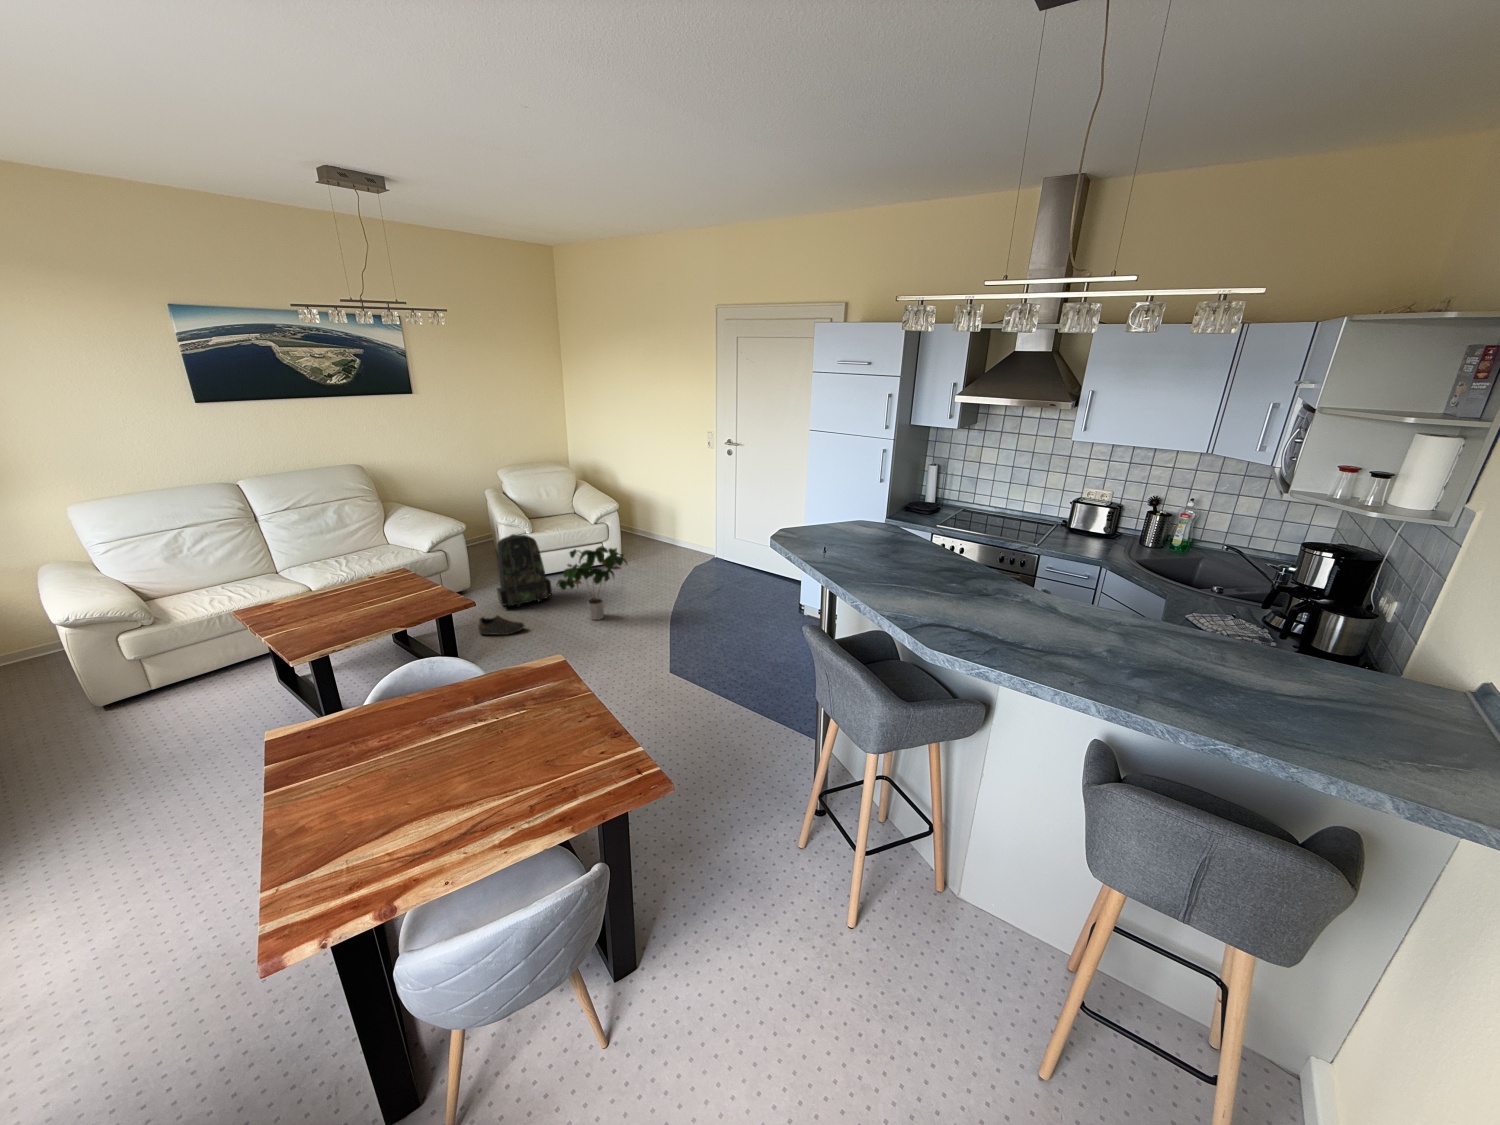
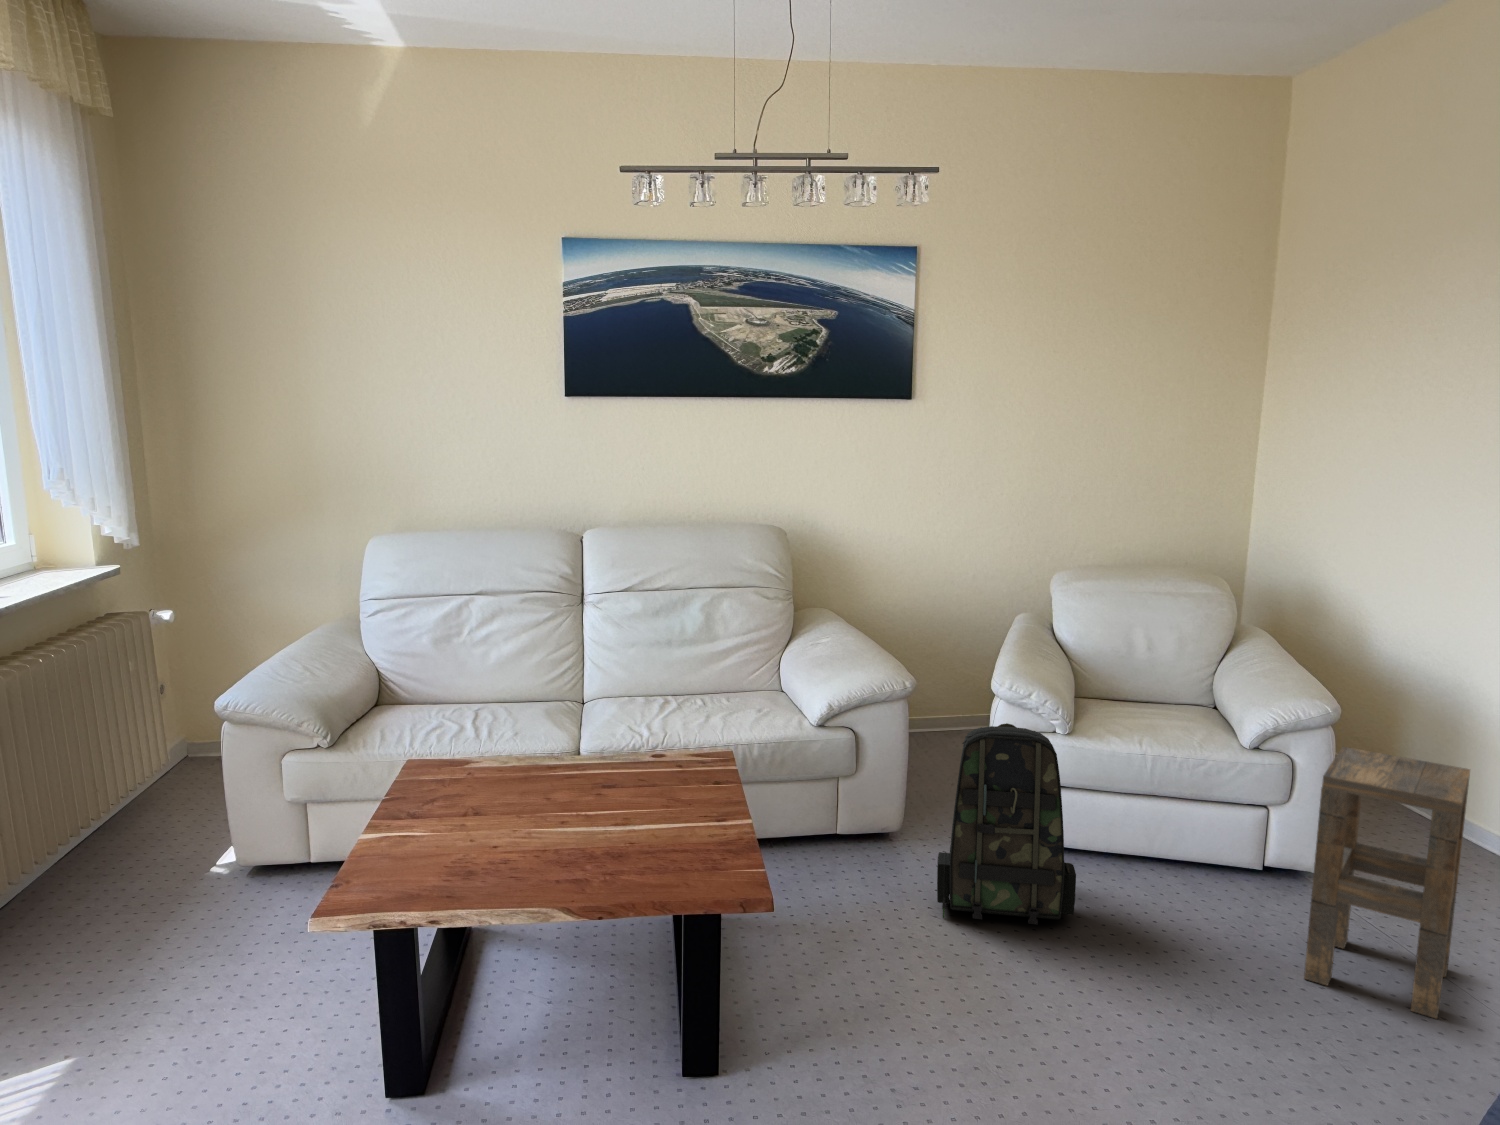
side table: none [622,518,661,591] -> present [1304,747,1470,1018]
potted plant: present [557,547,627,620] -> none [1065,802,1308,1051]
shoe: present [478,615,524,635] -> none [842,920,954,994]

